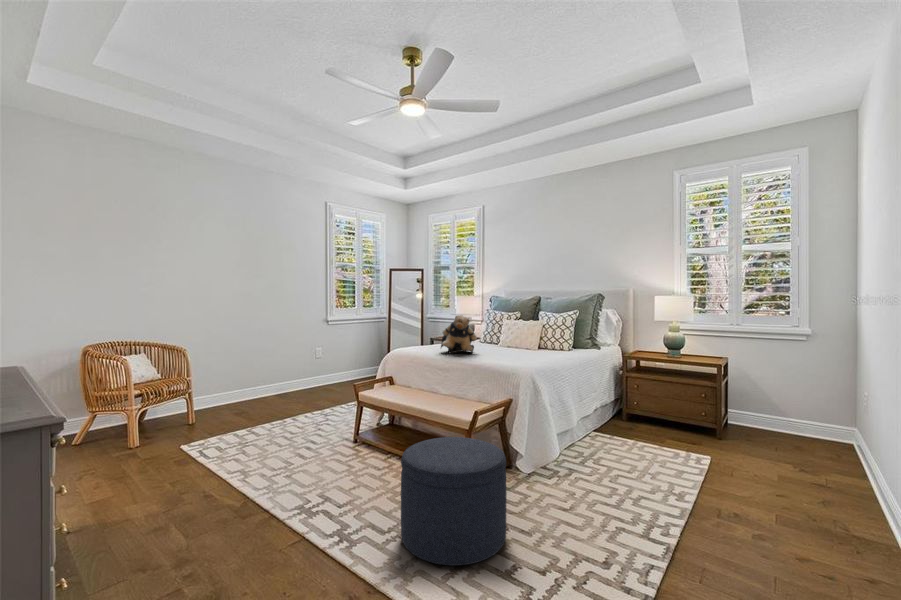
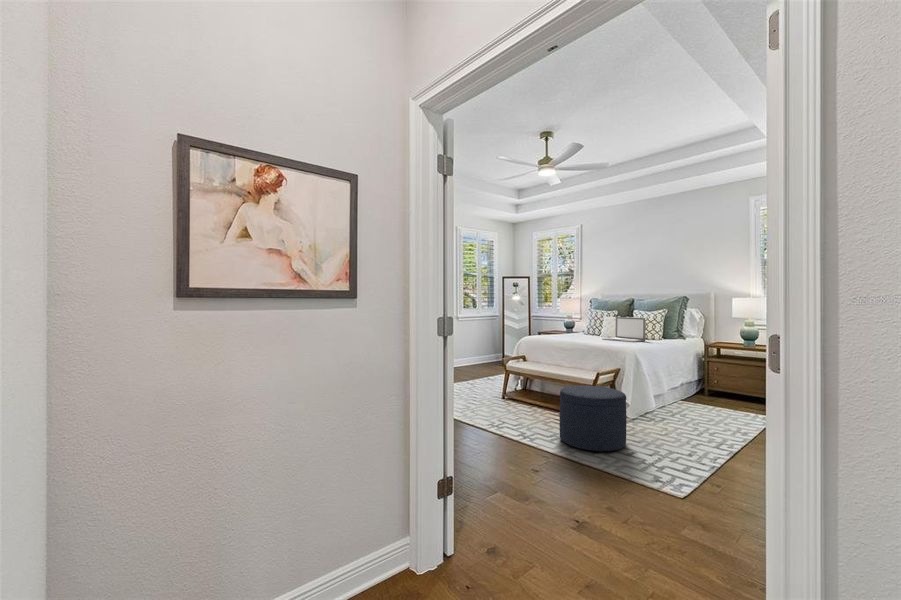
teddy bear: present [441,315,477,353] -> none [560,312,587,339]
laptop: none [497,321,551,356] -> present [603,317,645,342]

